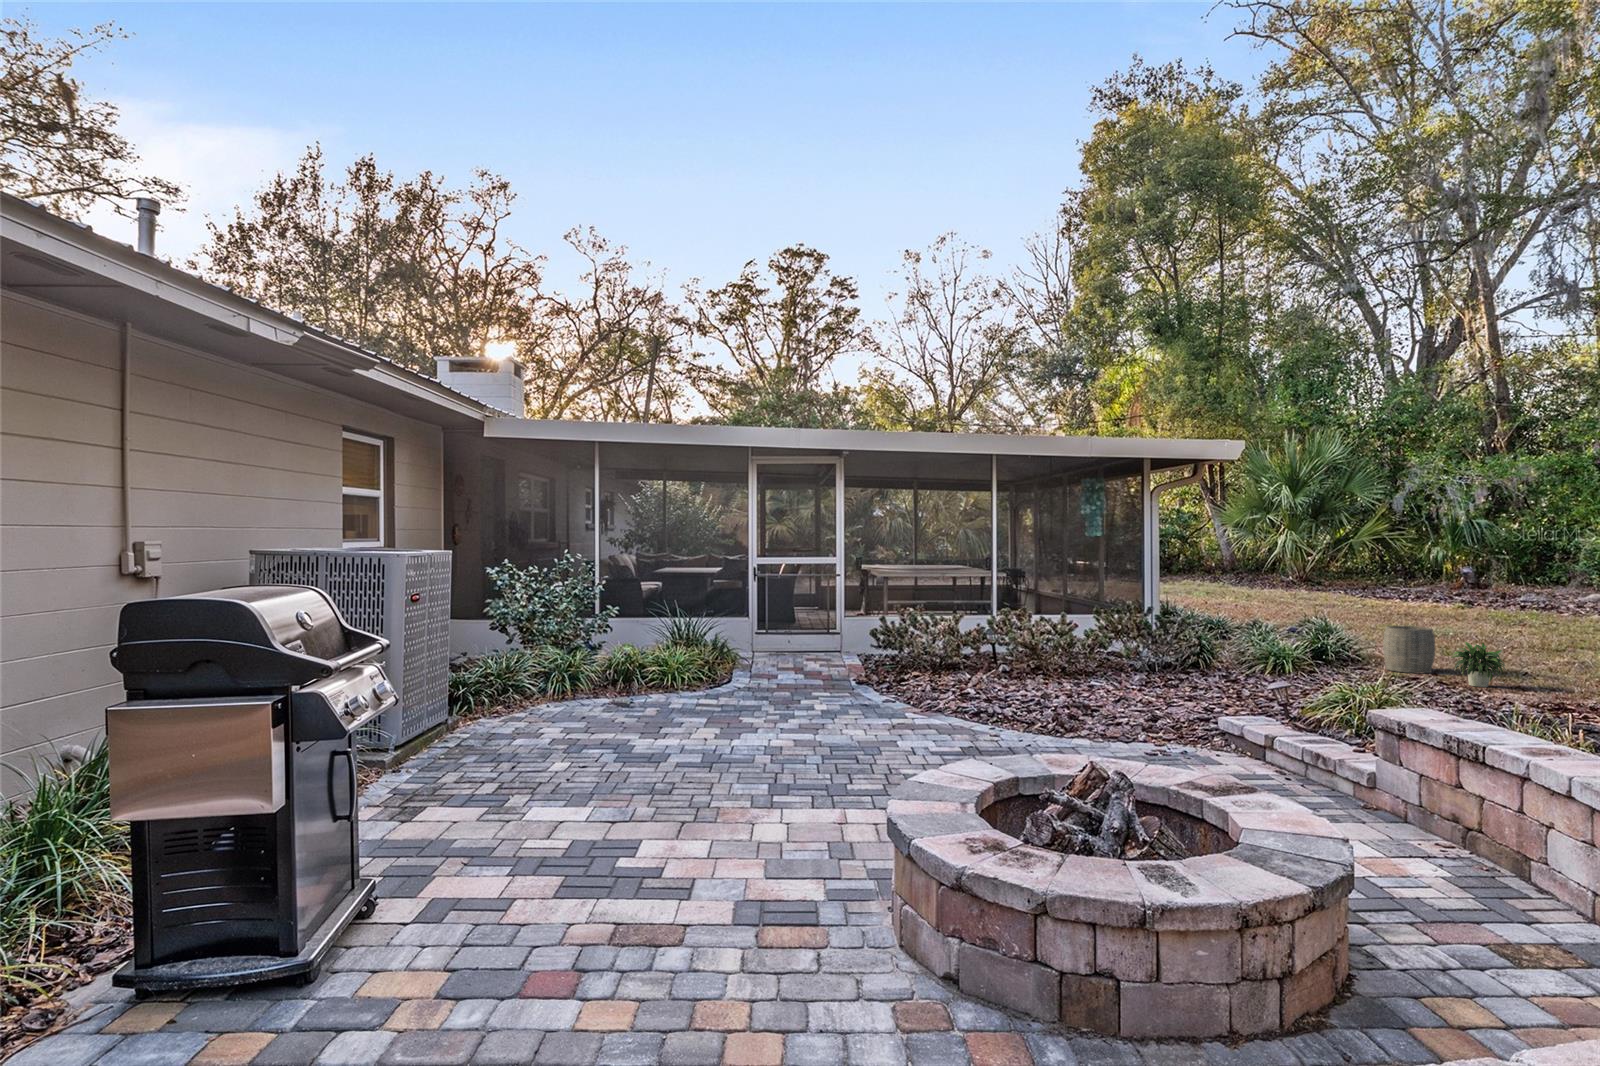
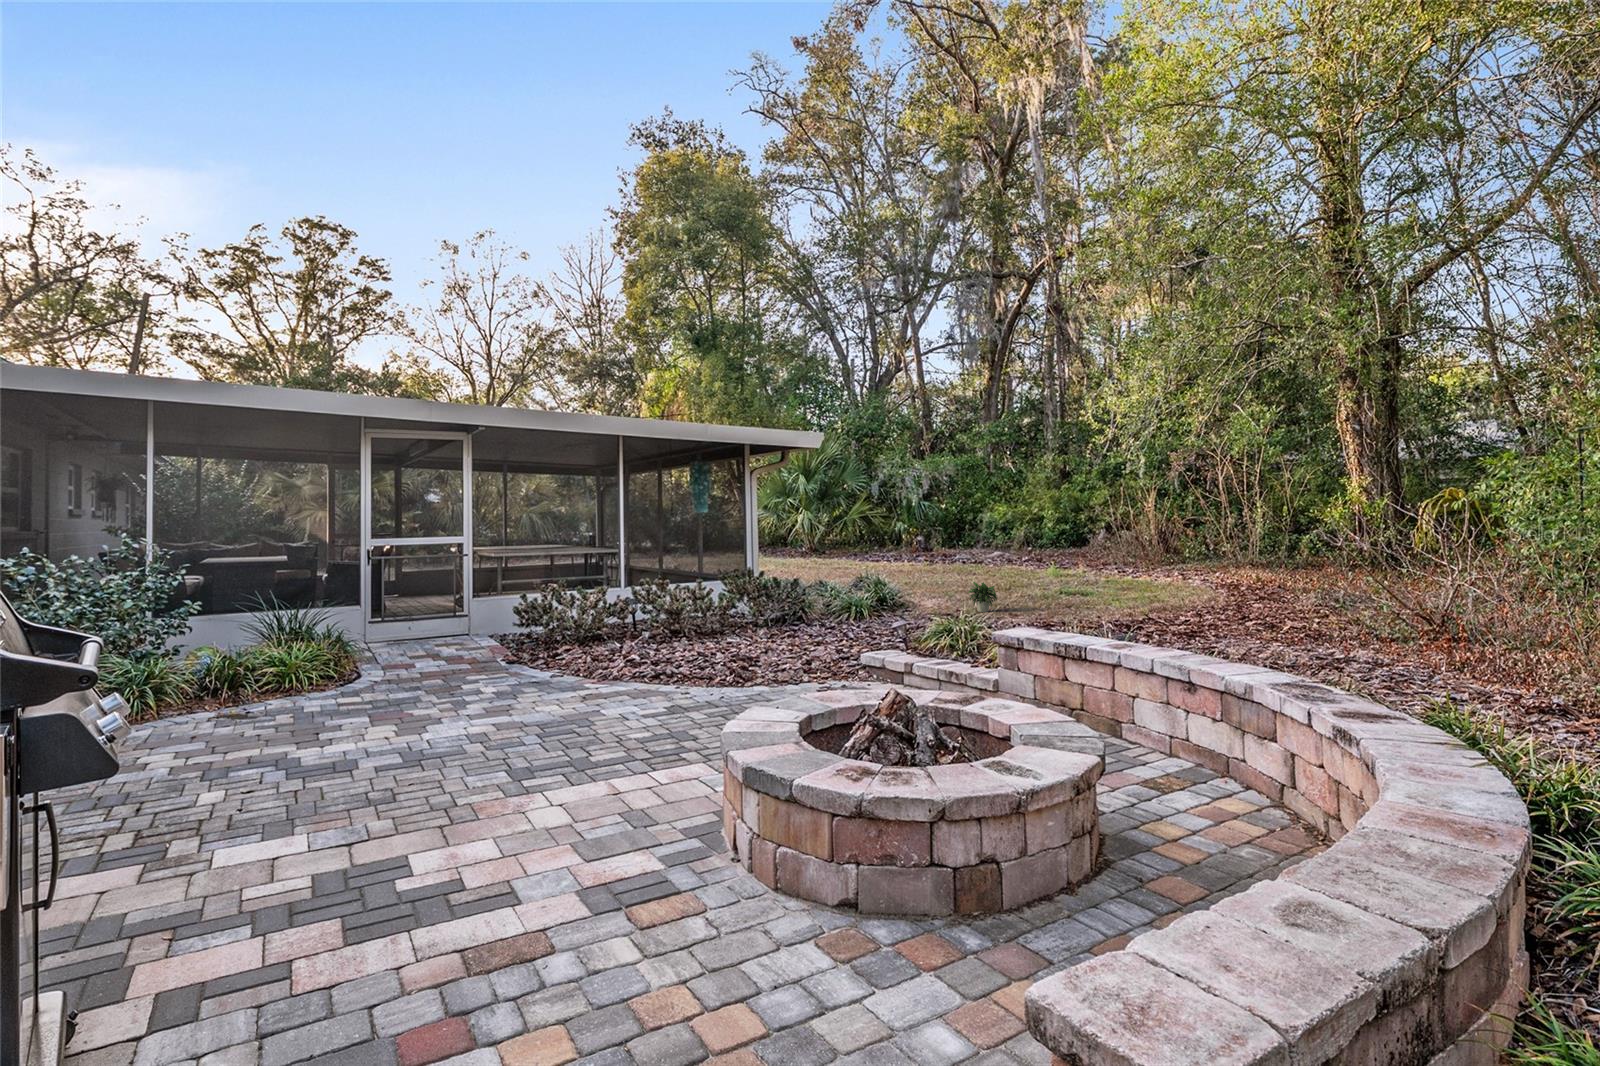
woven basket: present [1383,626,1435,674] -> none [916,574,947,607]

